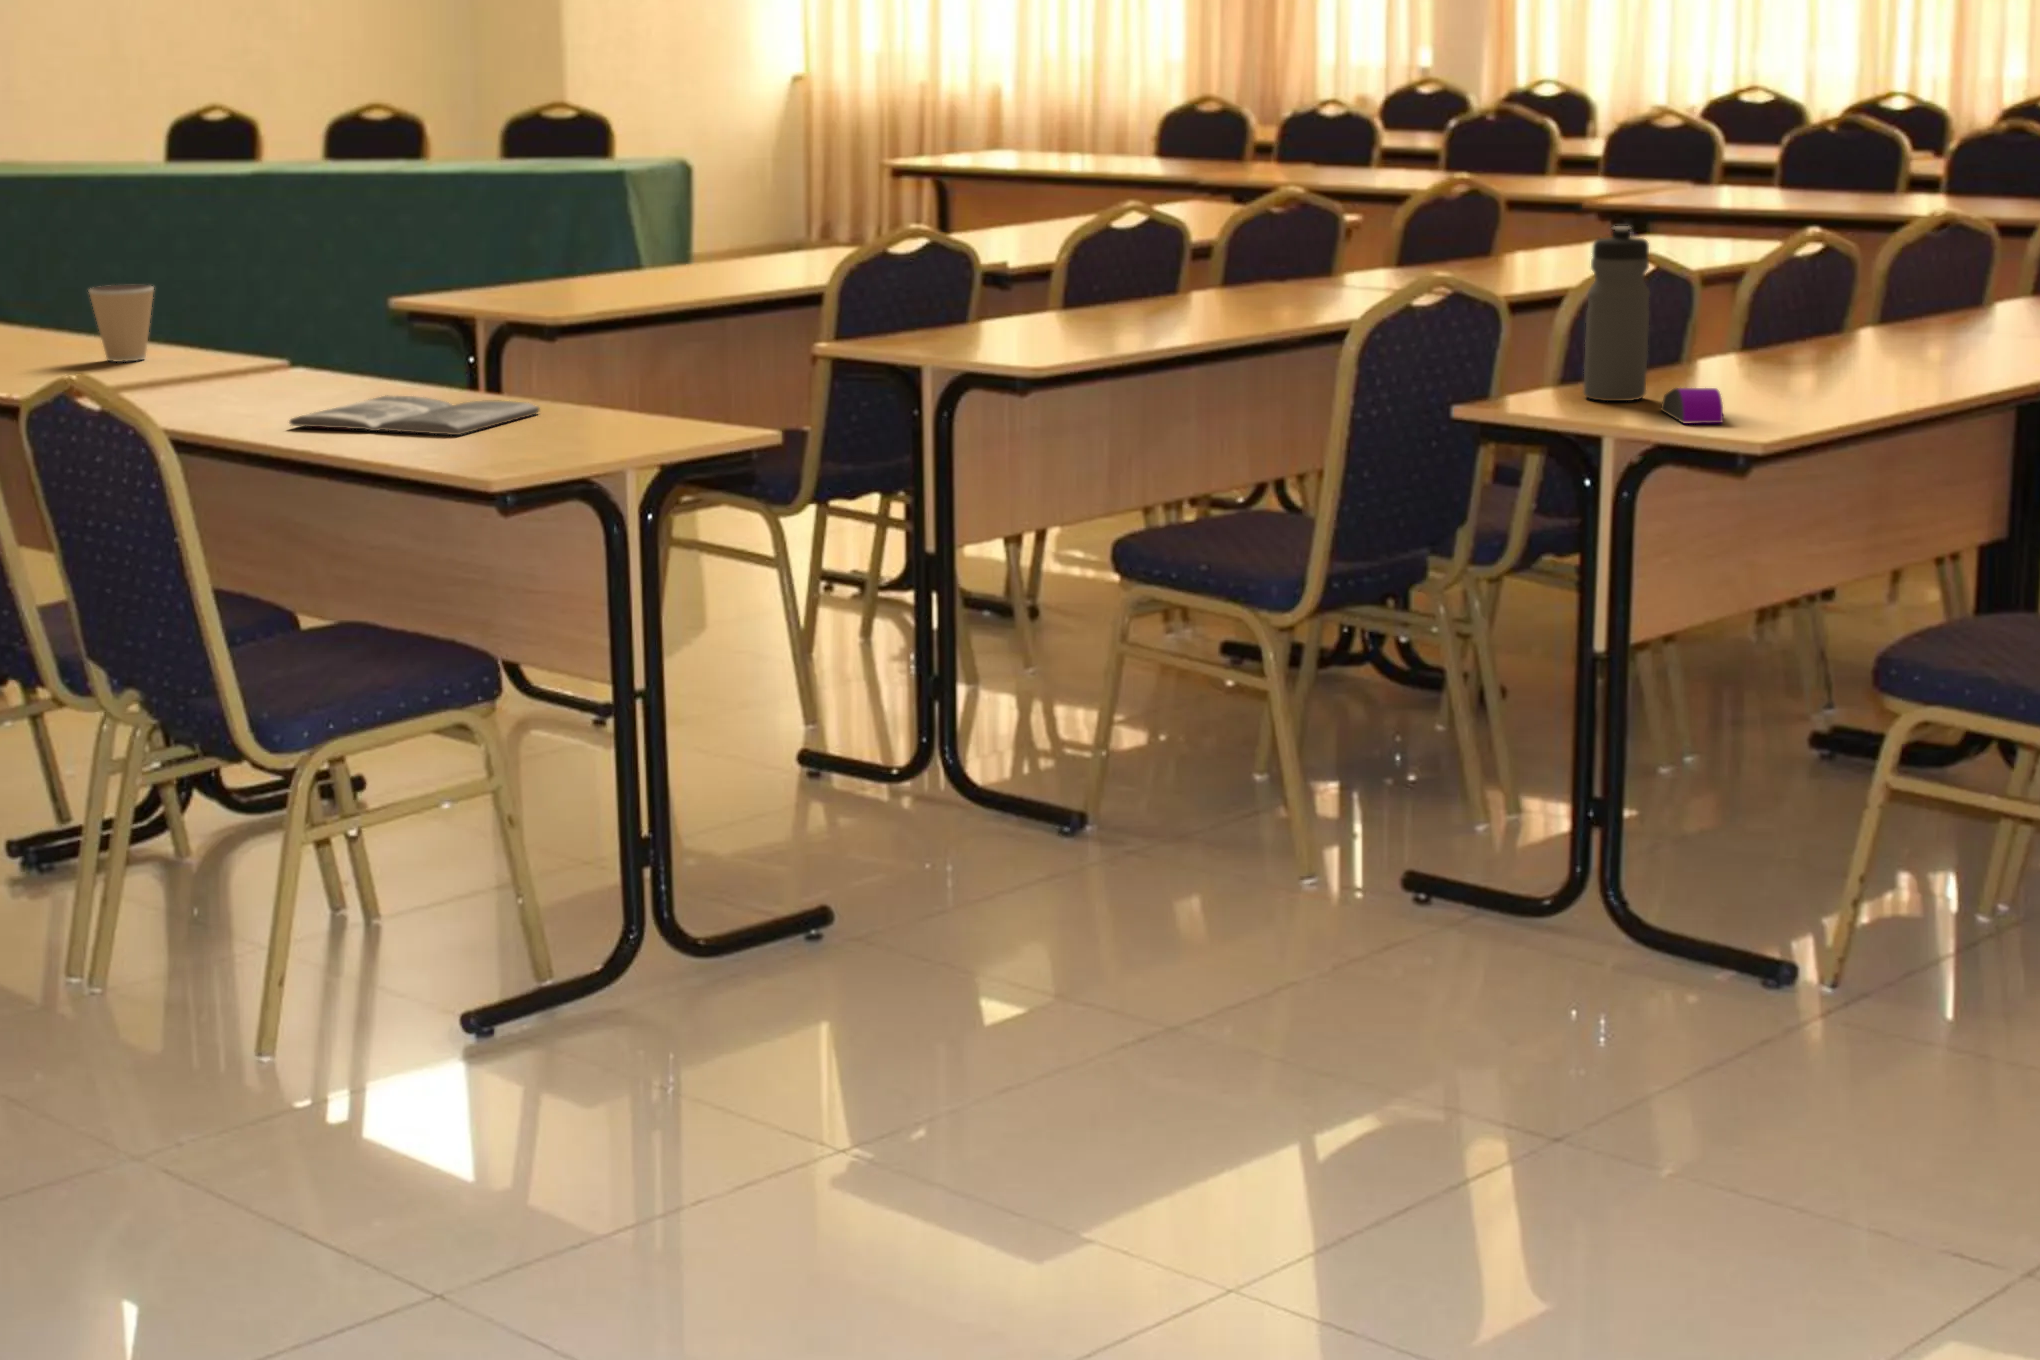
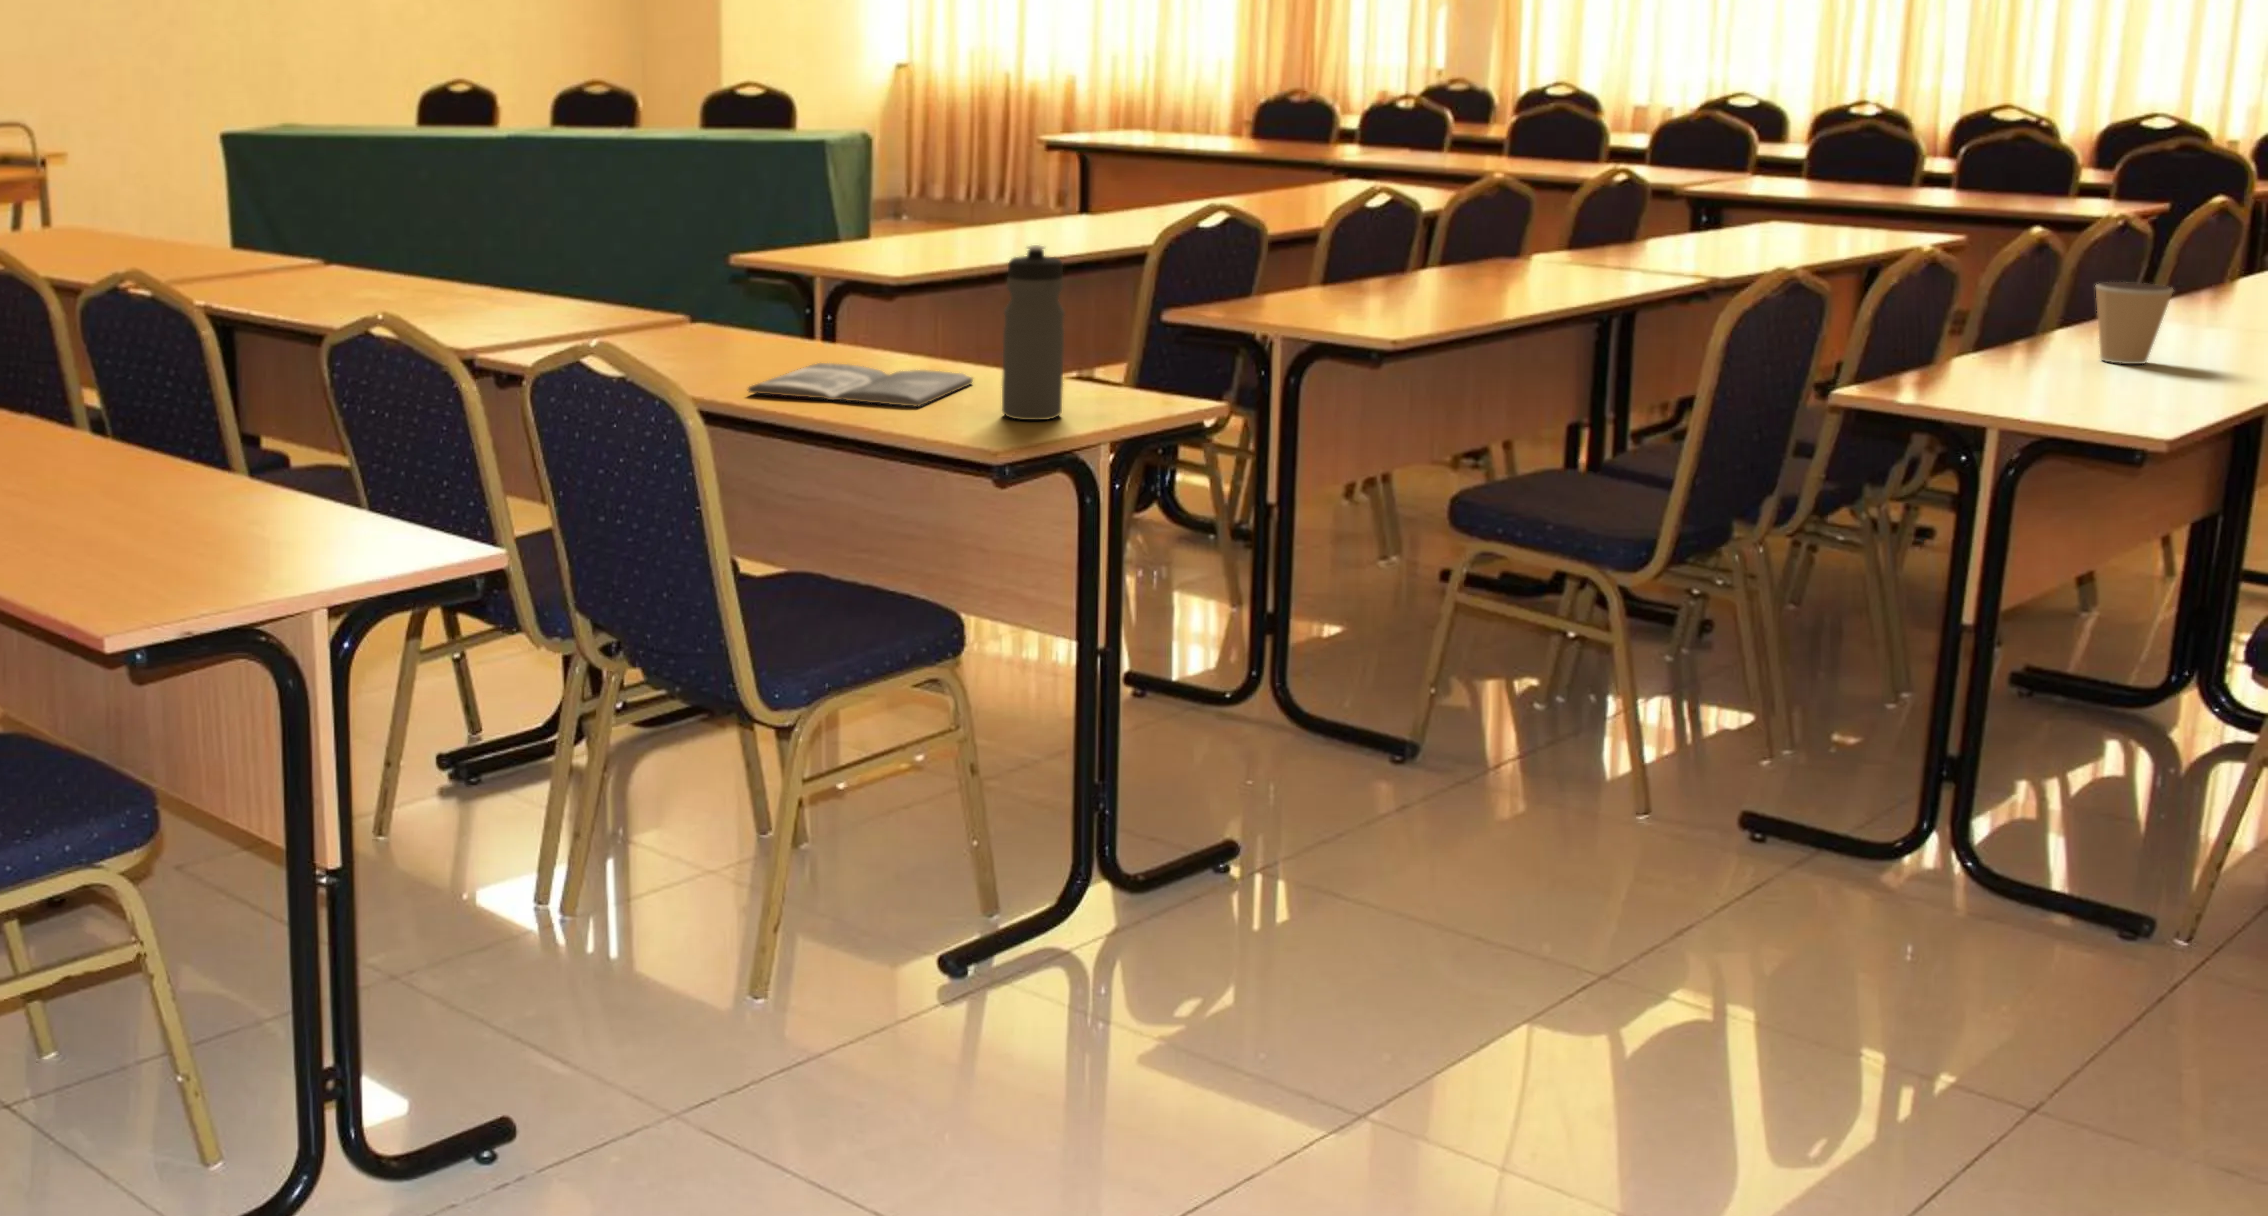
water bottle: present [1584,226,1650,401] -> present [1002,245,1065,420]
coffee cup: present [89,285,154,362] -> present [2096,282,2174,364]
computer mouse: present [1661,388,1723,423] -> none [2048,382,2133,417]

